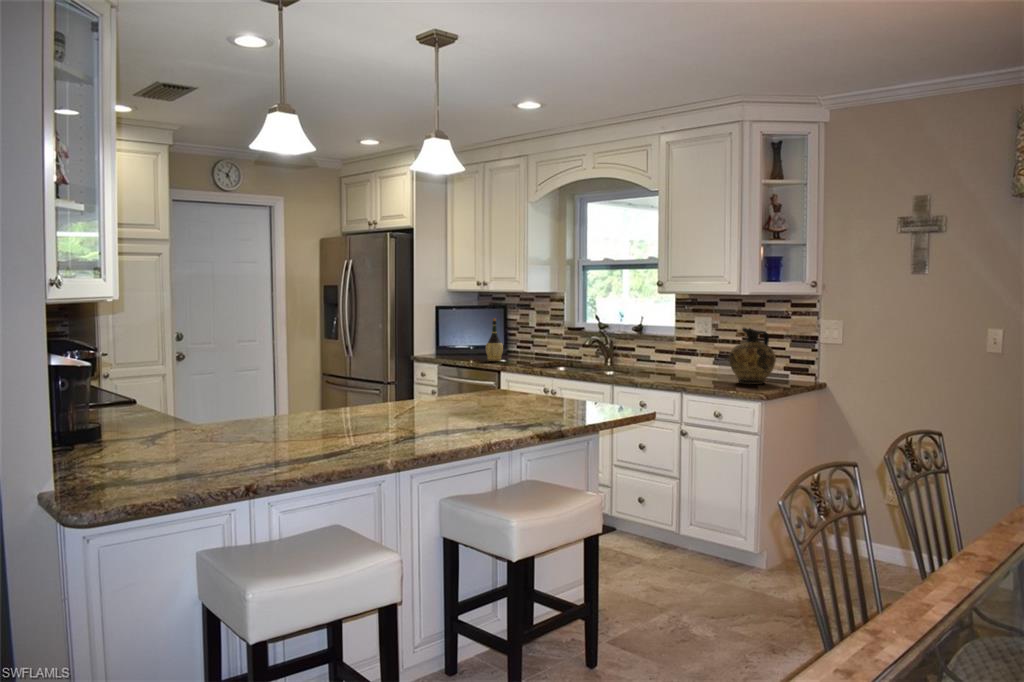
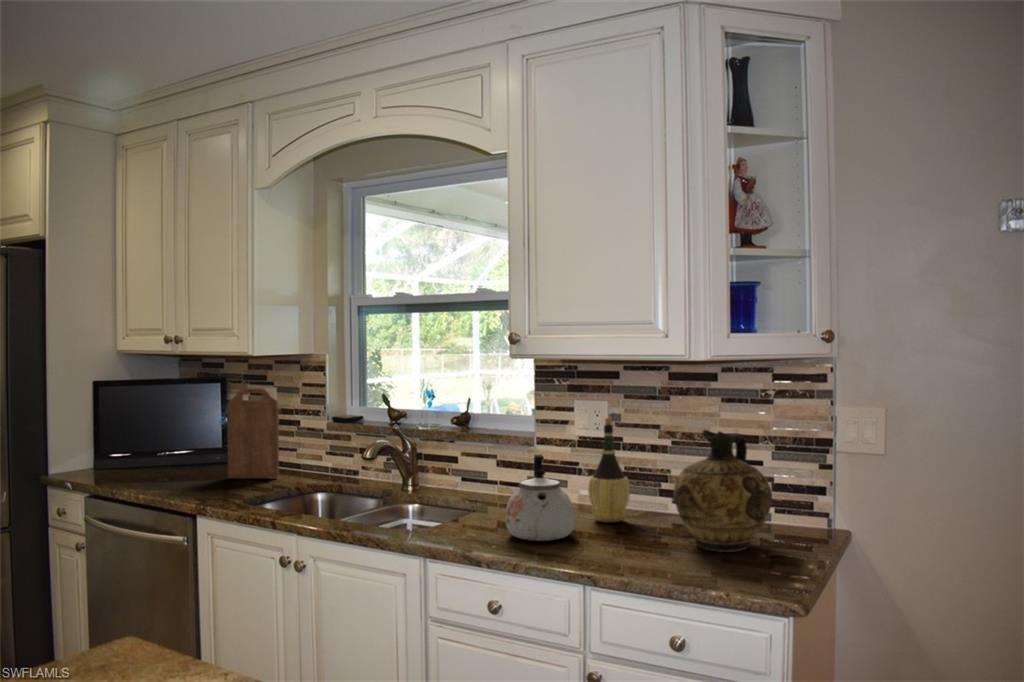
cutting board: none [512,310,539,360] -> present [227,388,279,478]
wine bottle: present [486,318,503,361] -> present [588,418,630,522]
kettle: none [650,339,684,378] -> present [505,454,575,541]

